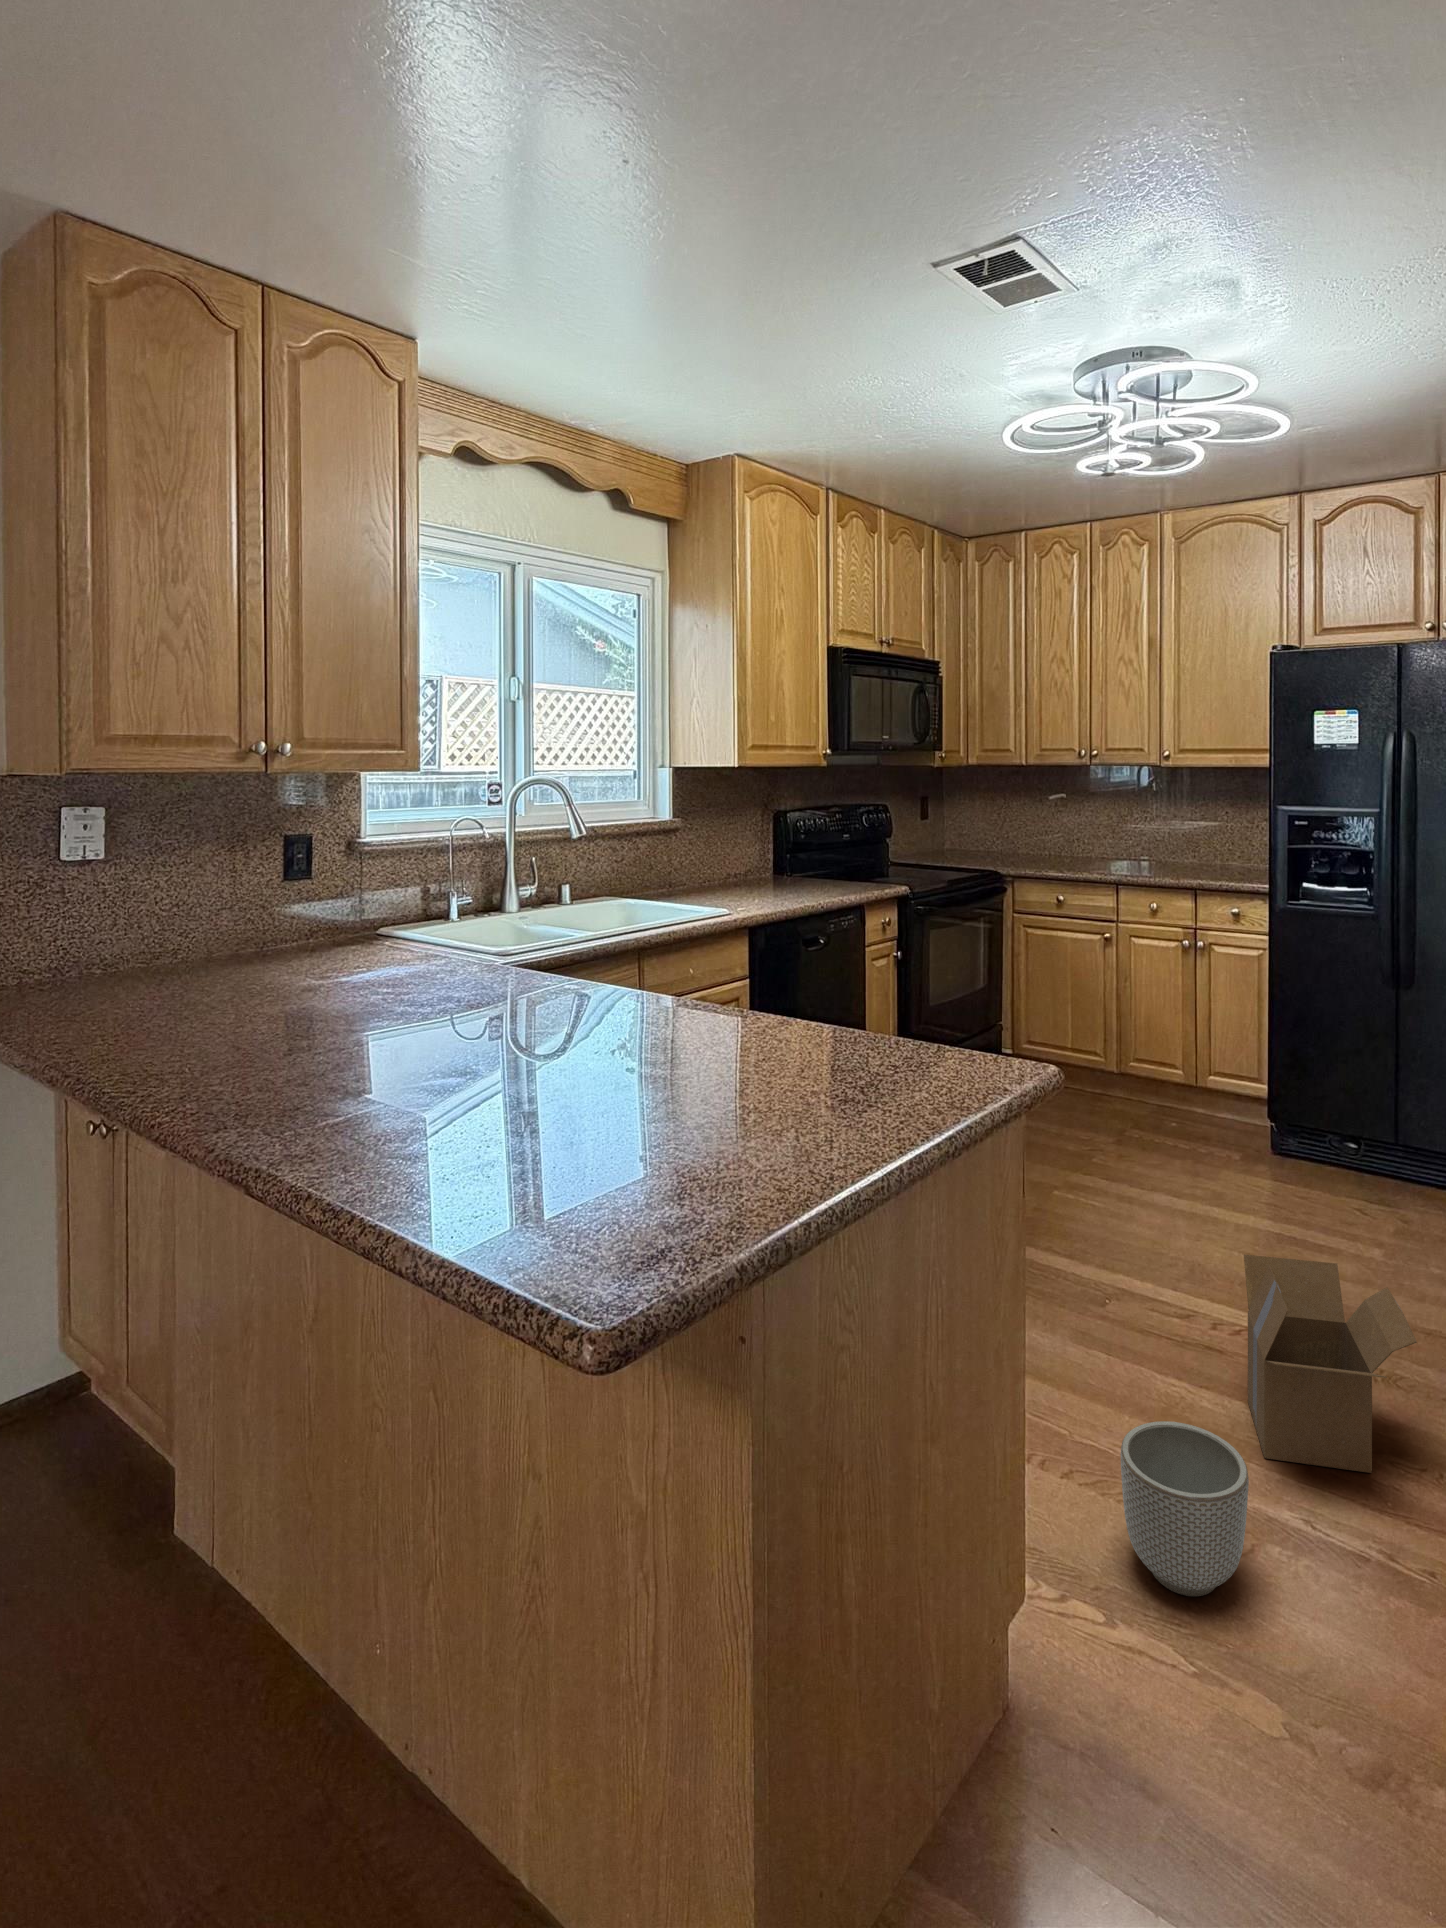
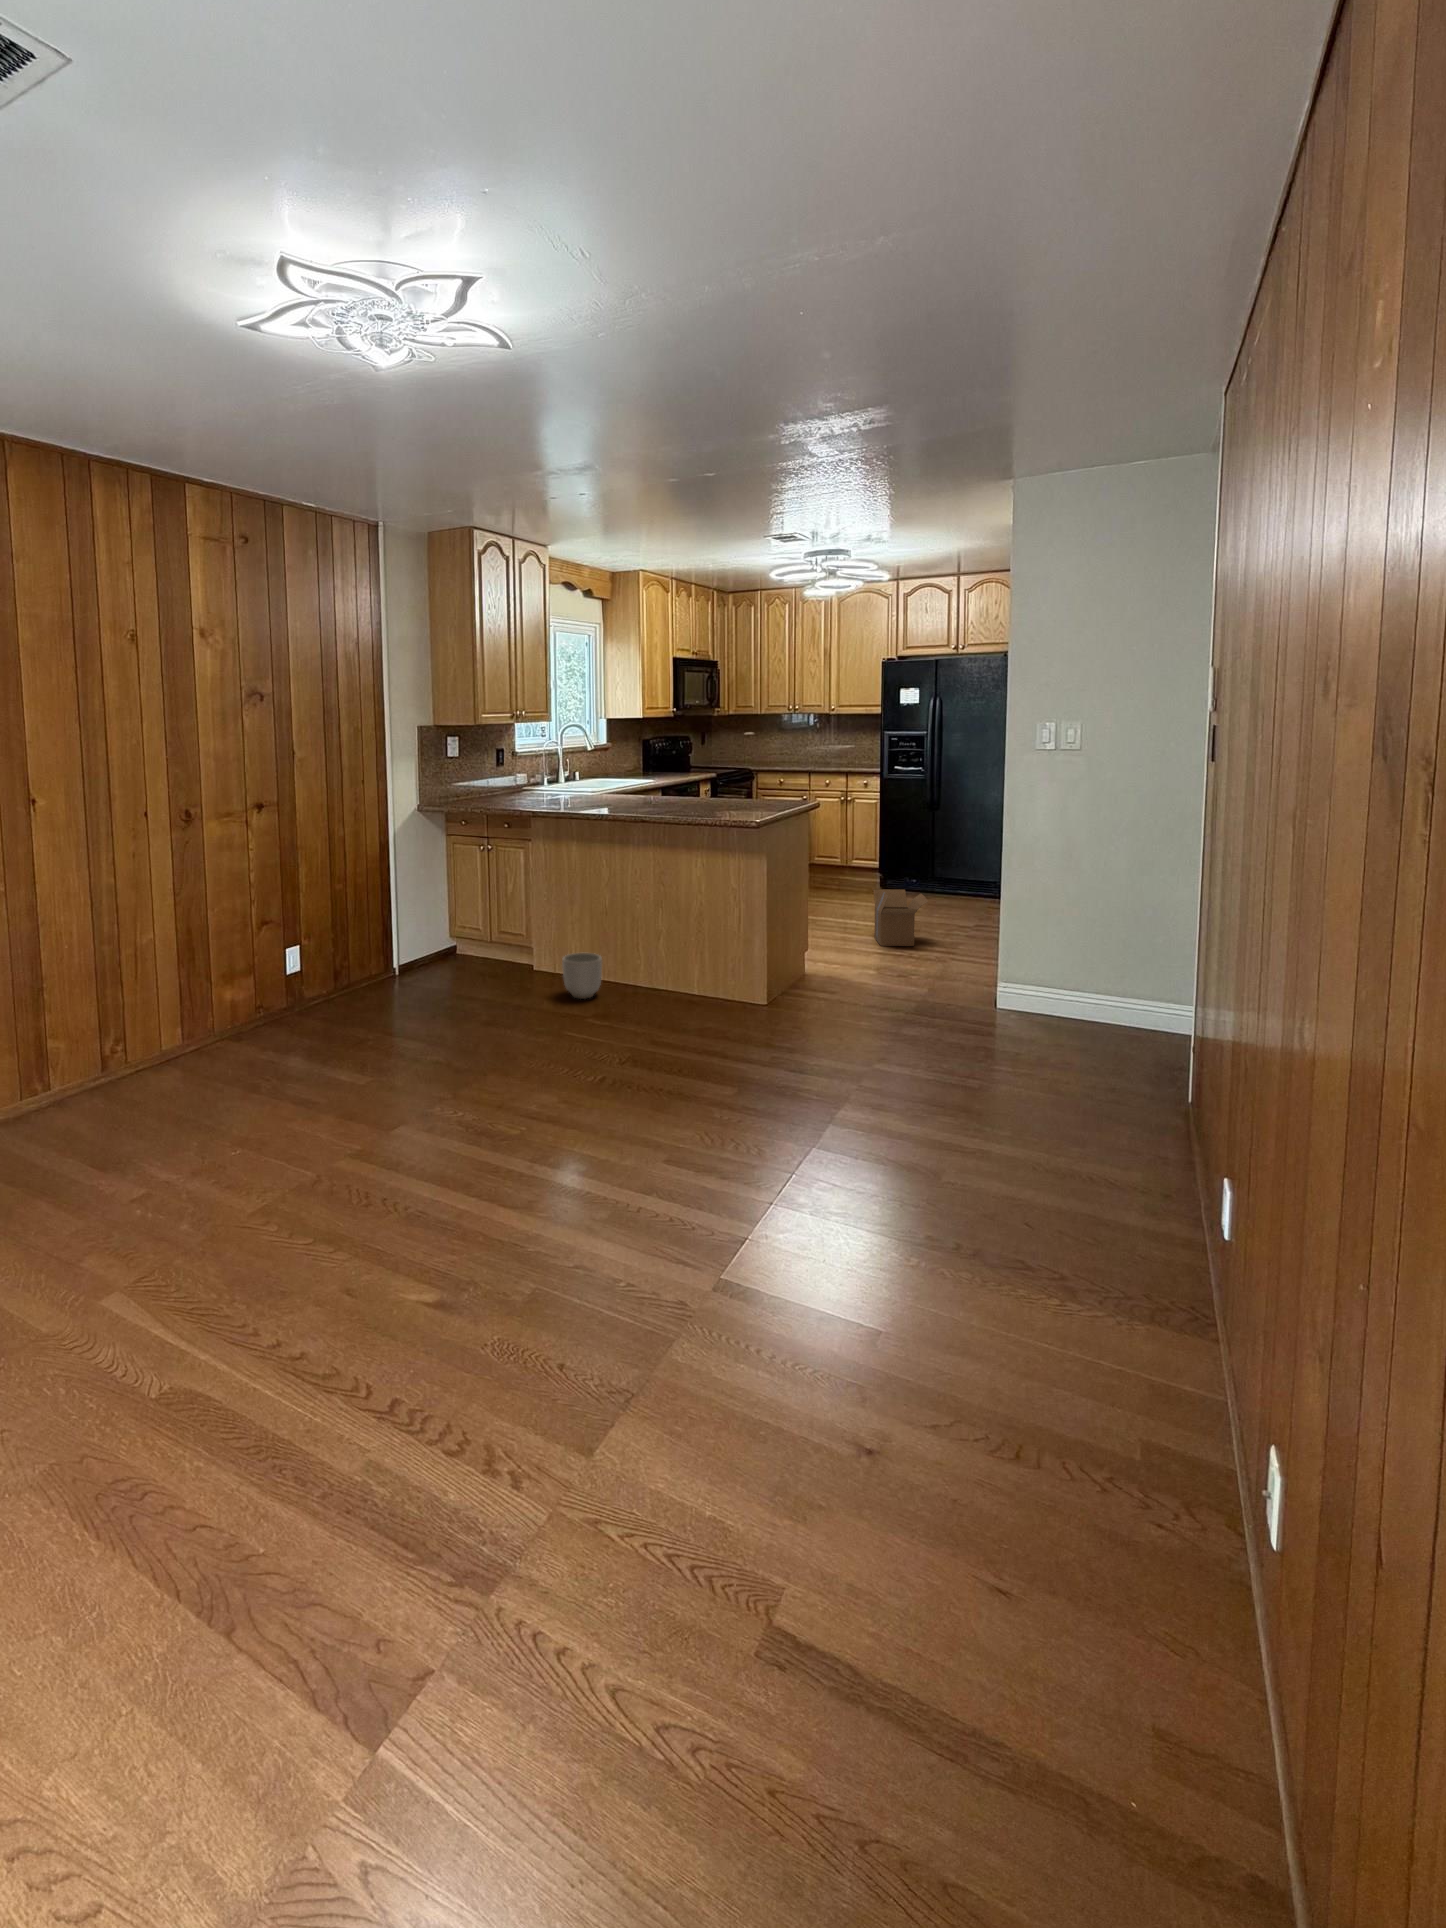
planter: present [1121,1421,1249,1596] -> present [562,953,602,999]

